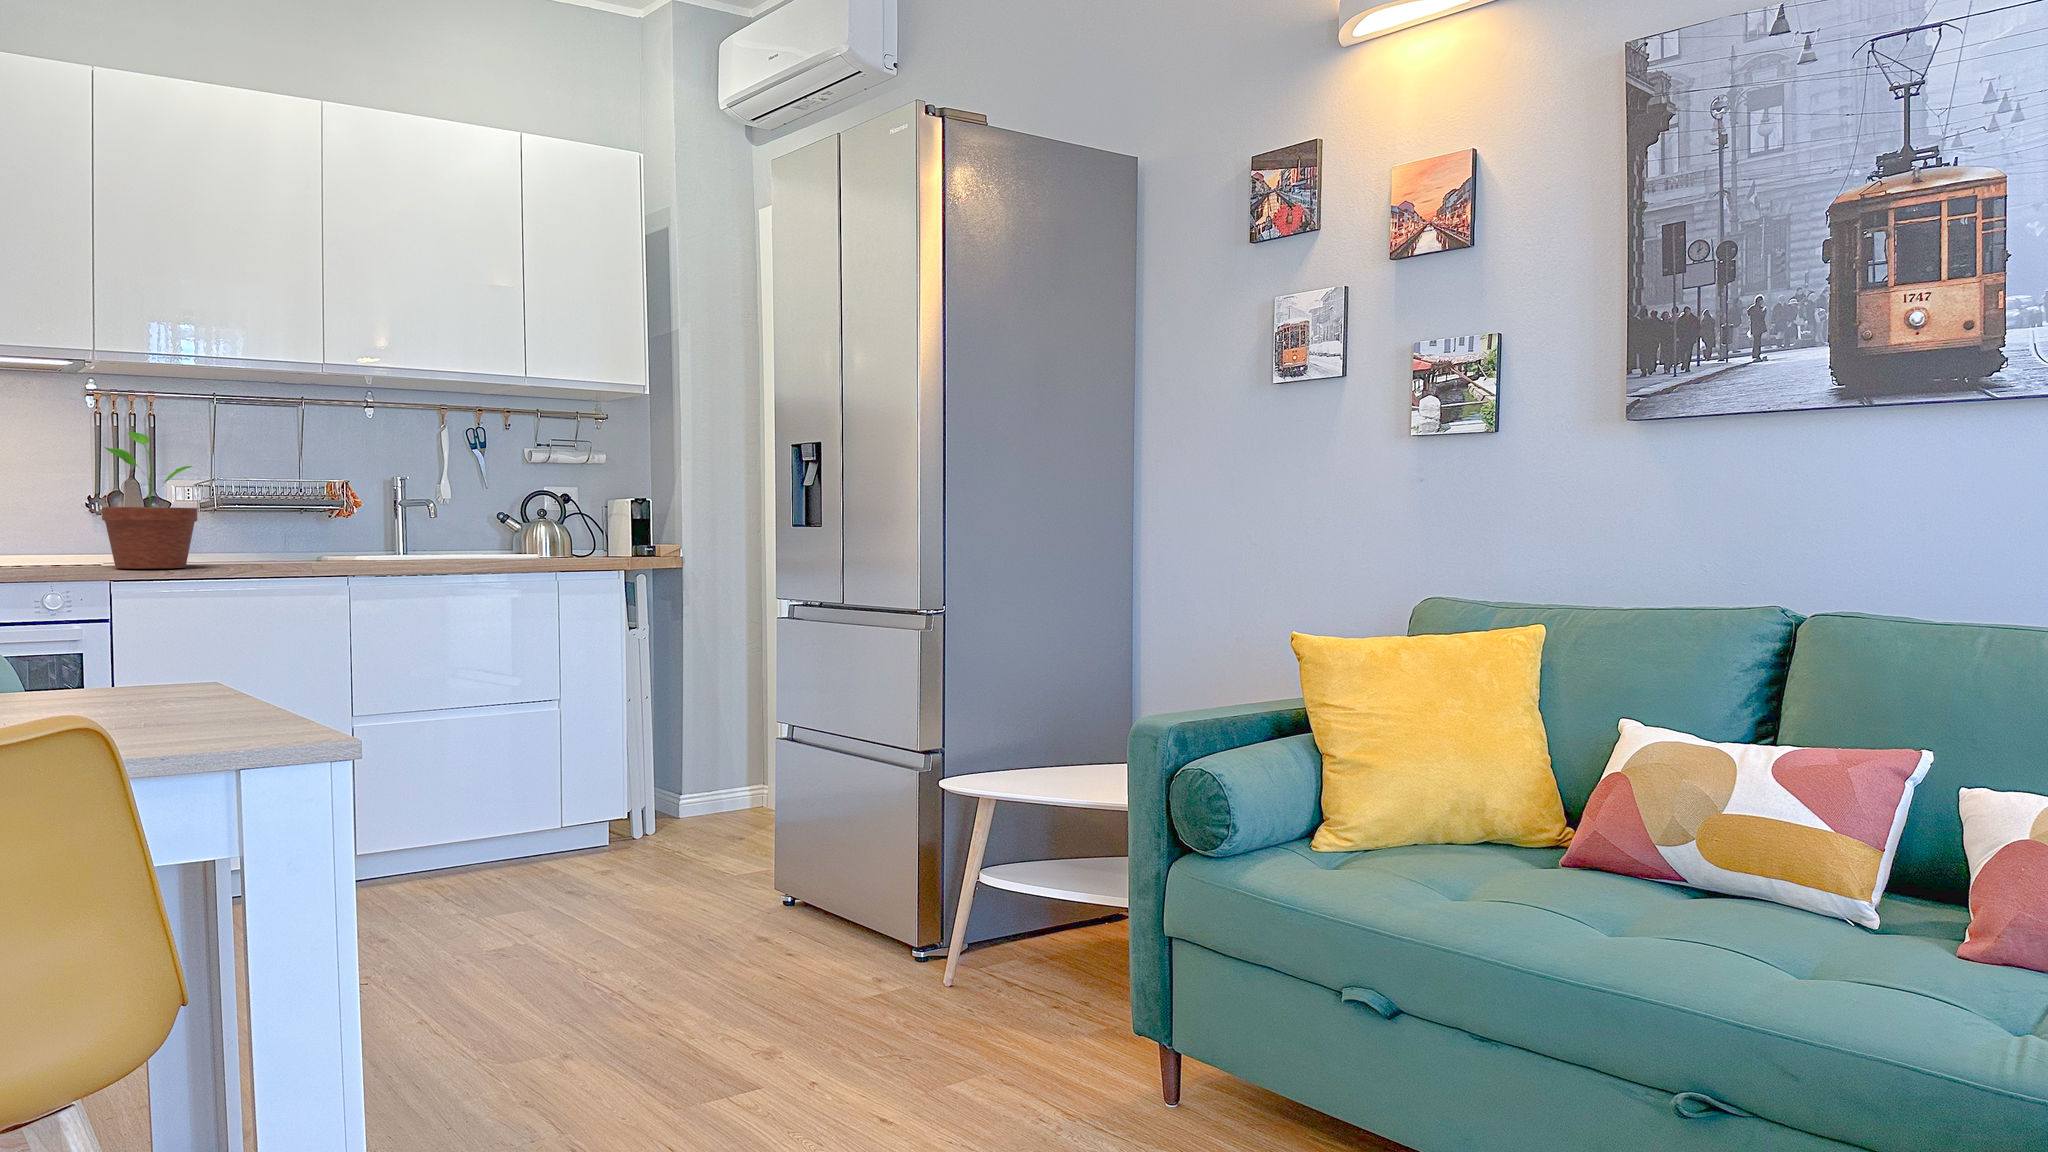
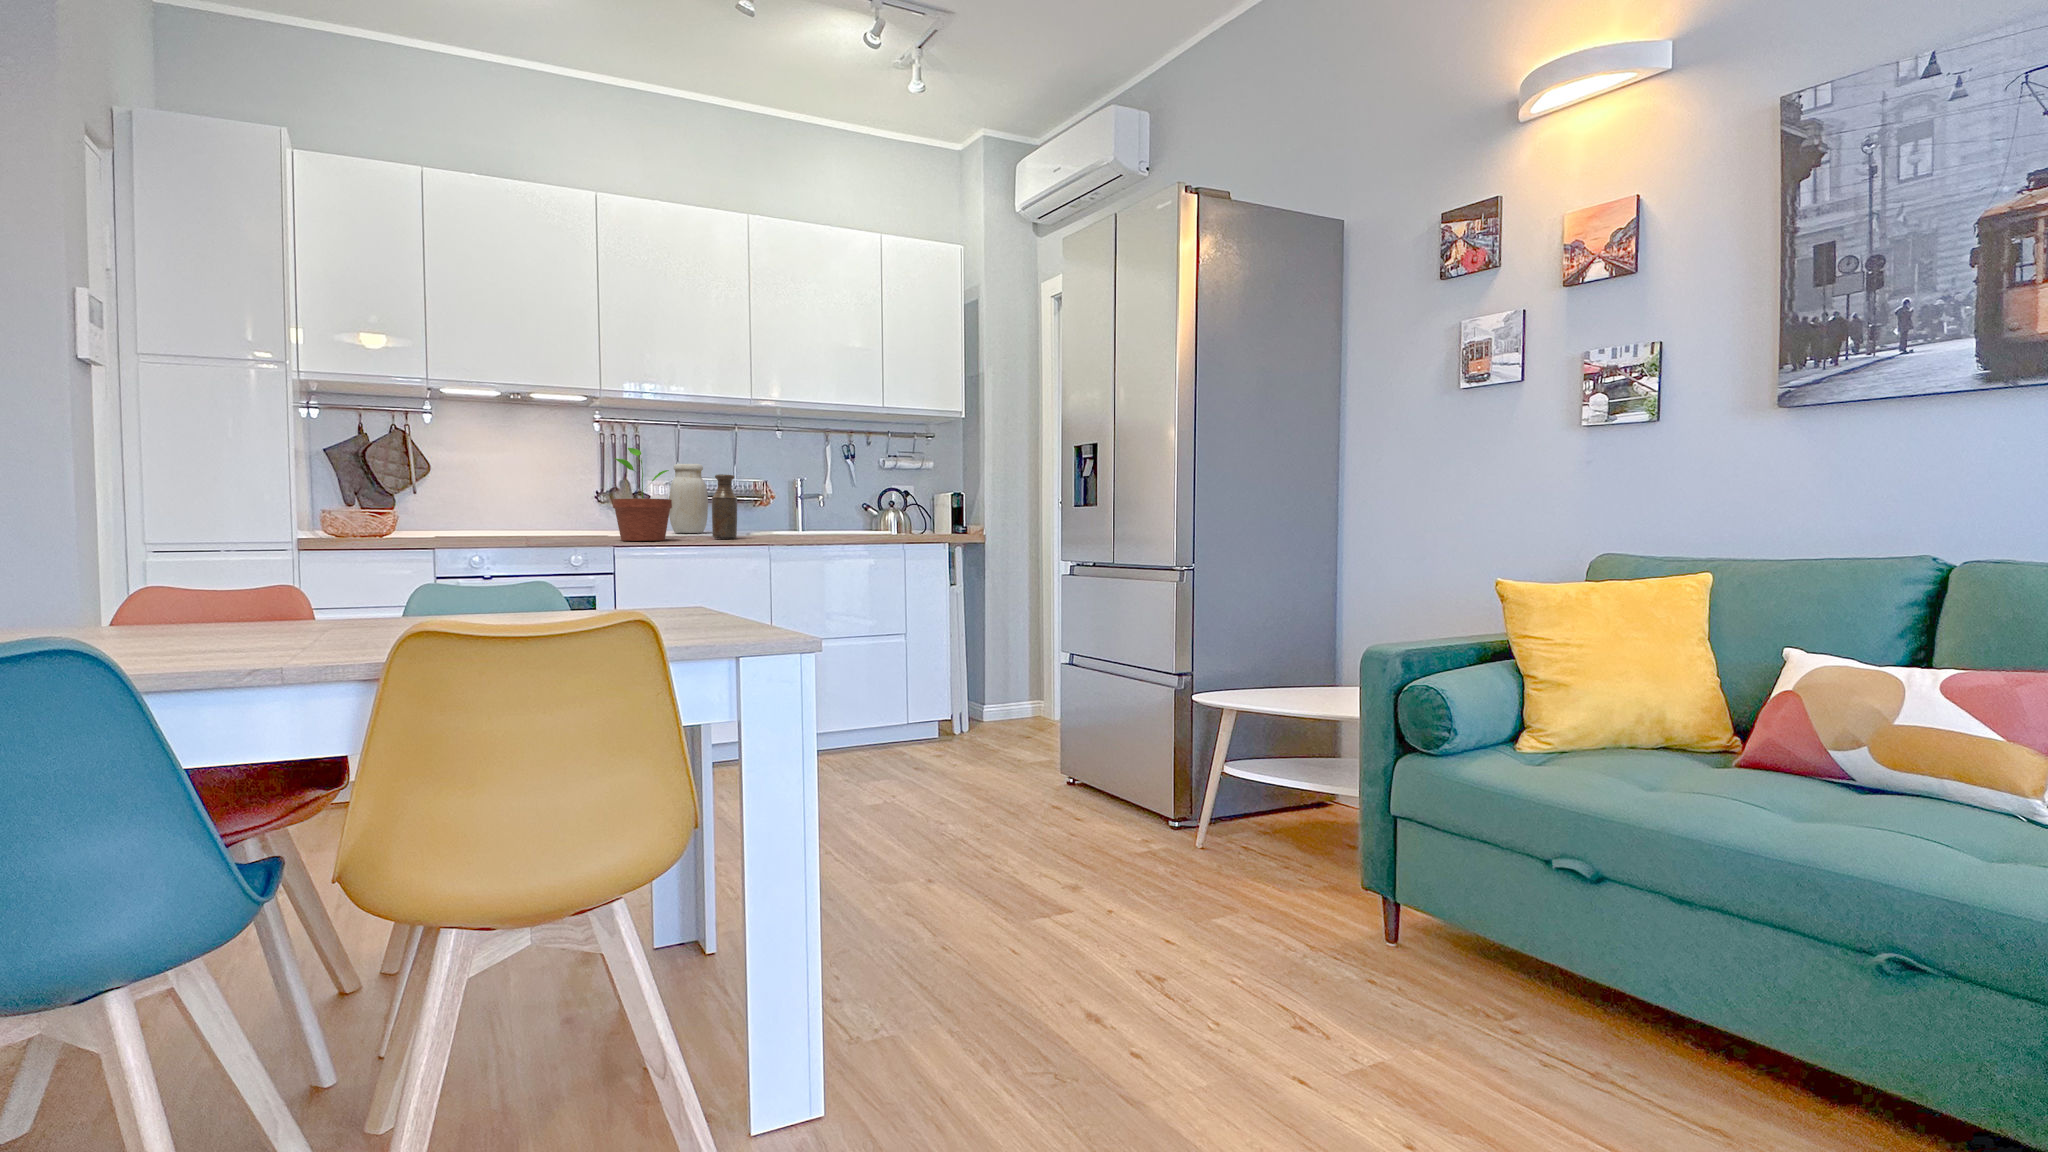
jar: none [202,454,263,555] -> present [669,464,708,533]
bottle: none [263,472,302,565] -> present [712,474,737,539]

